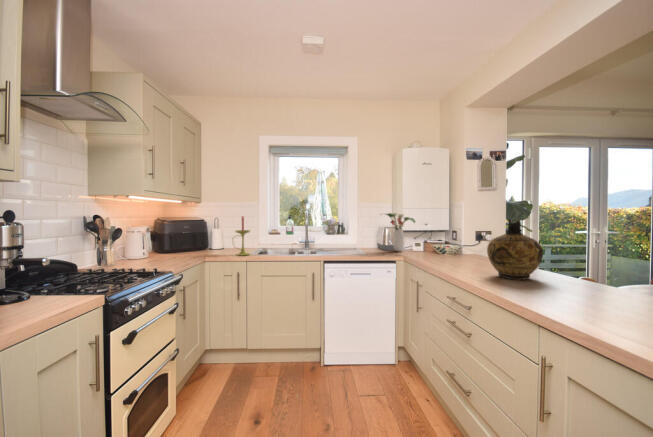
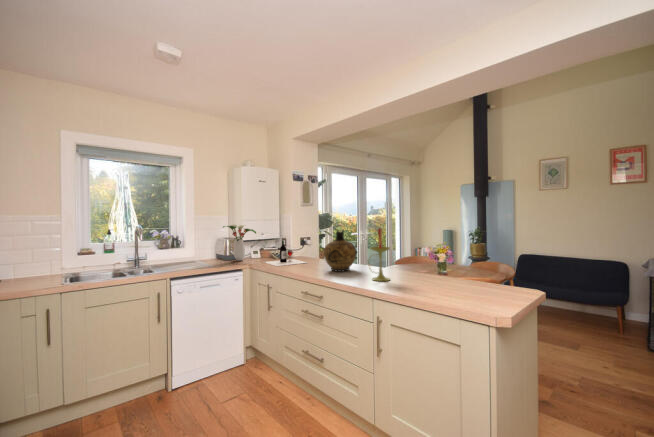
candle: present [236,216,250,255] -> present [370,229,390,281]
wine bottle: none [421,232,476,262] -> present [265,240,307,266]

